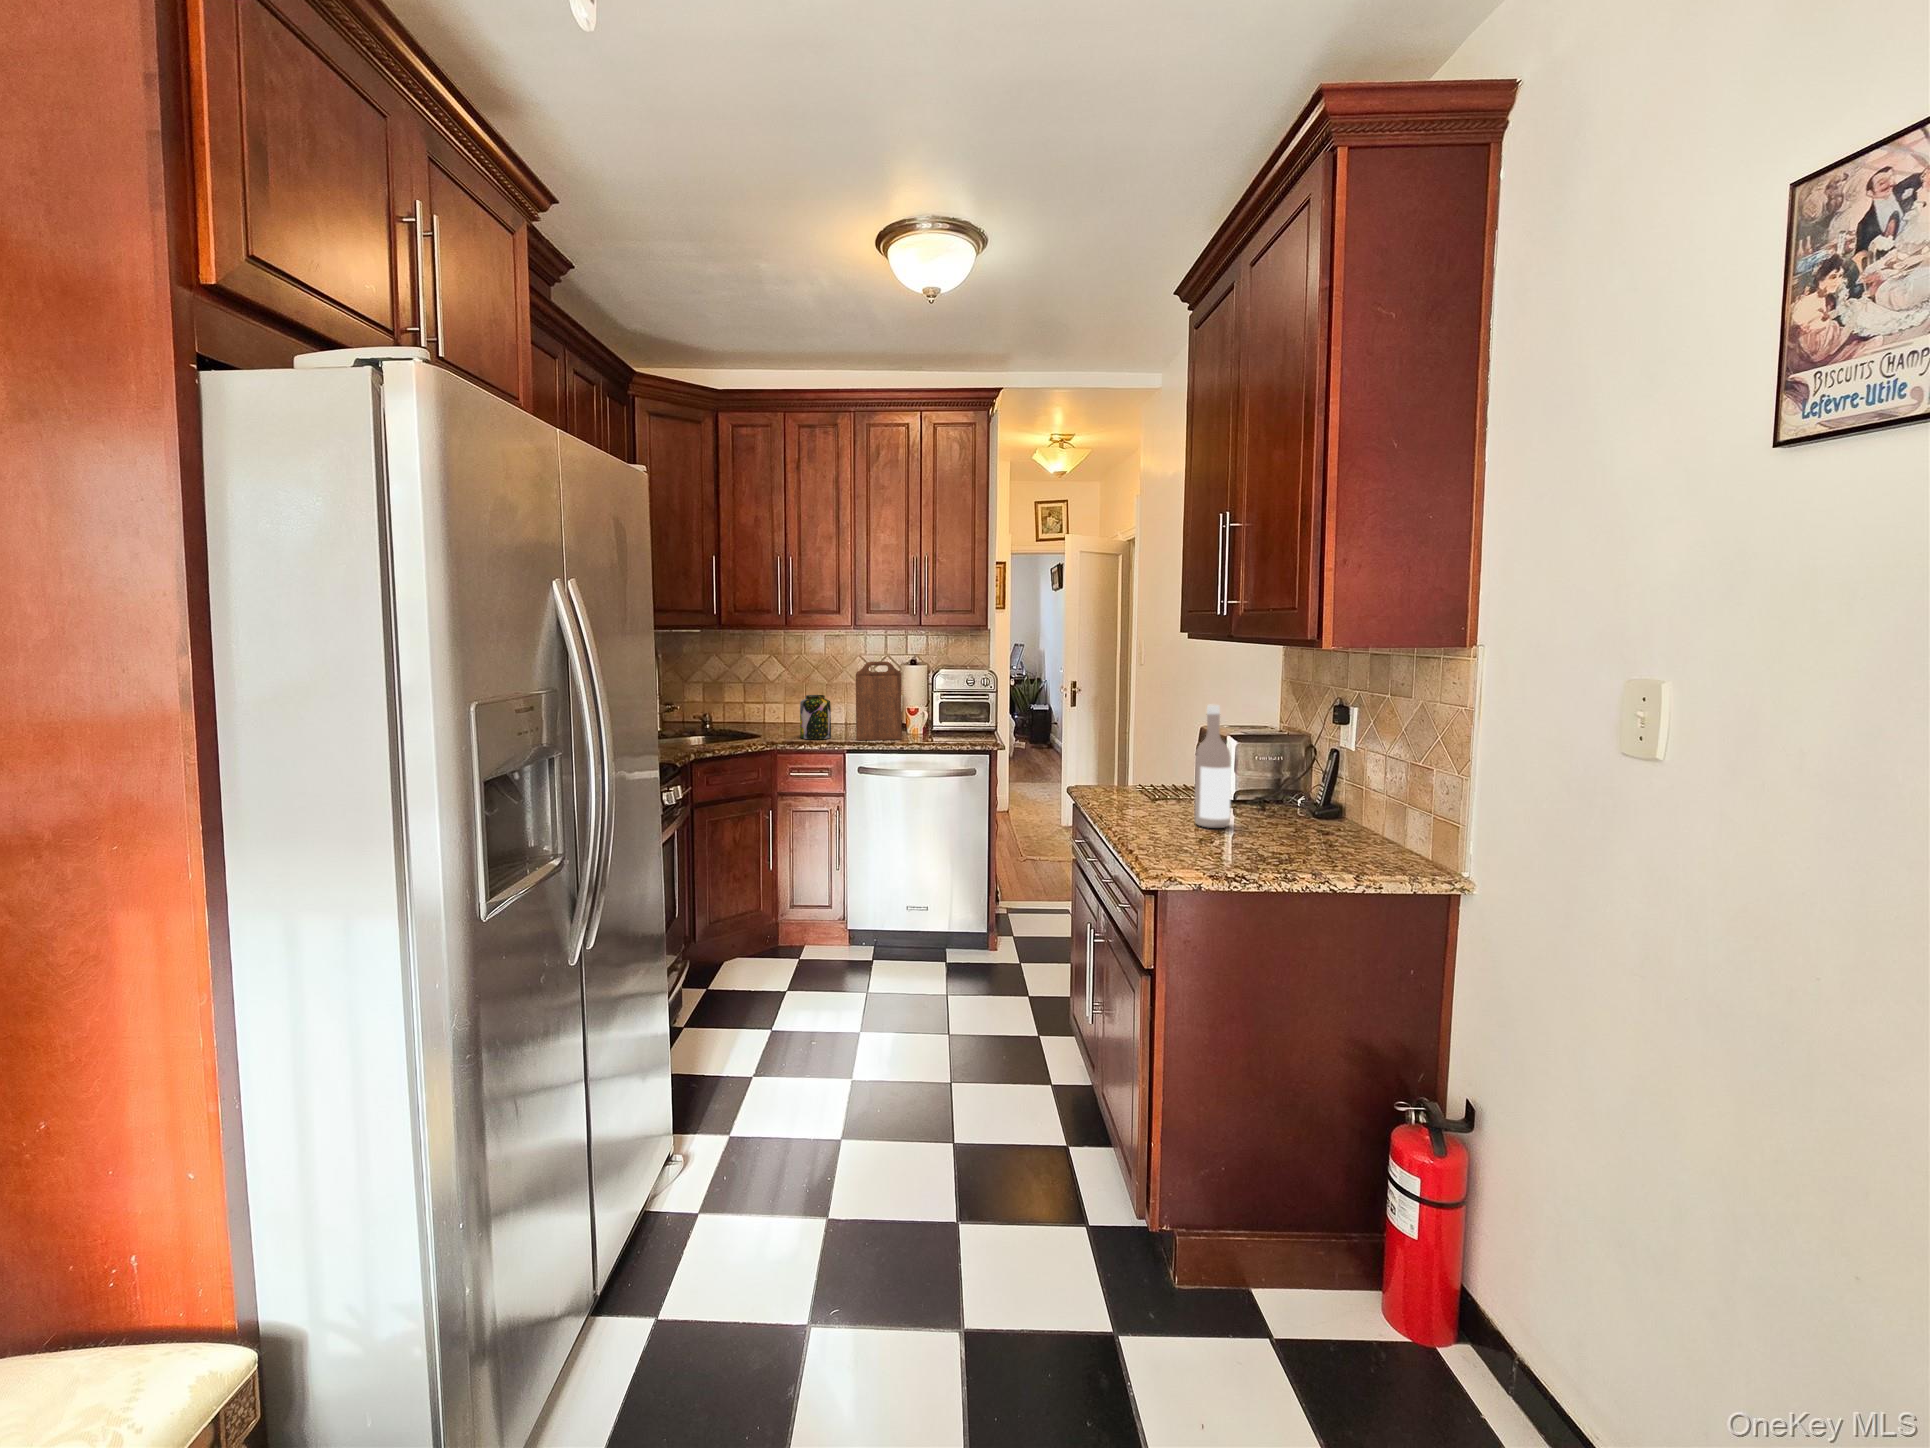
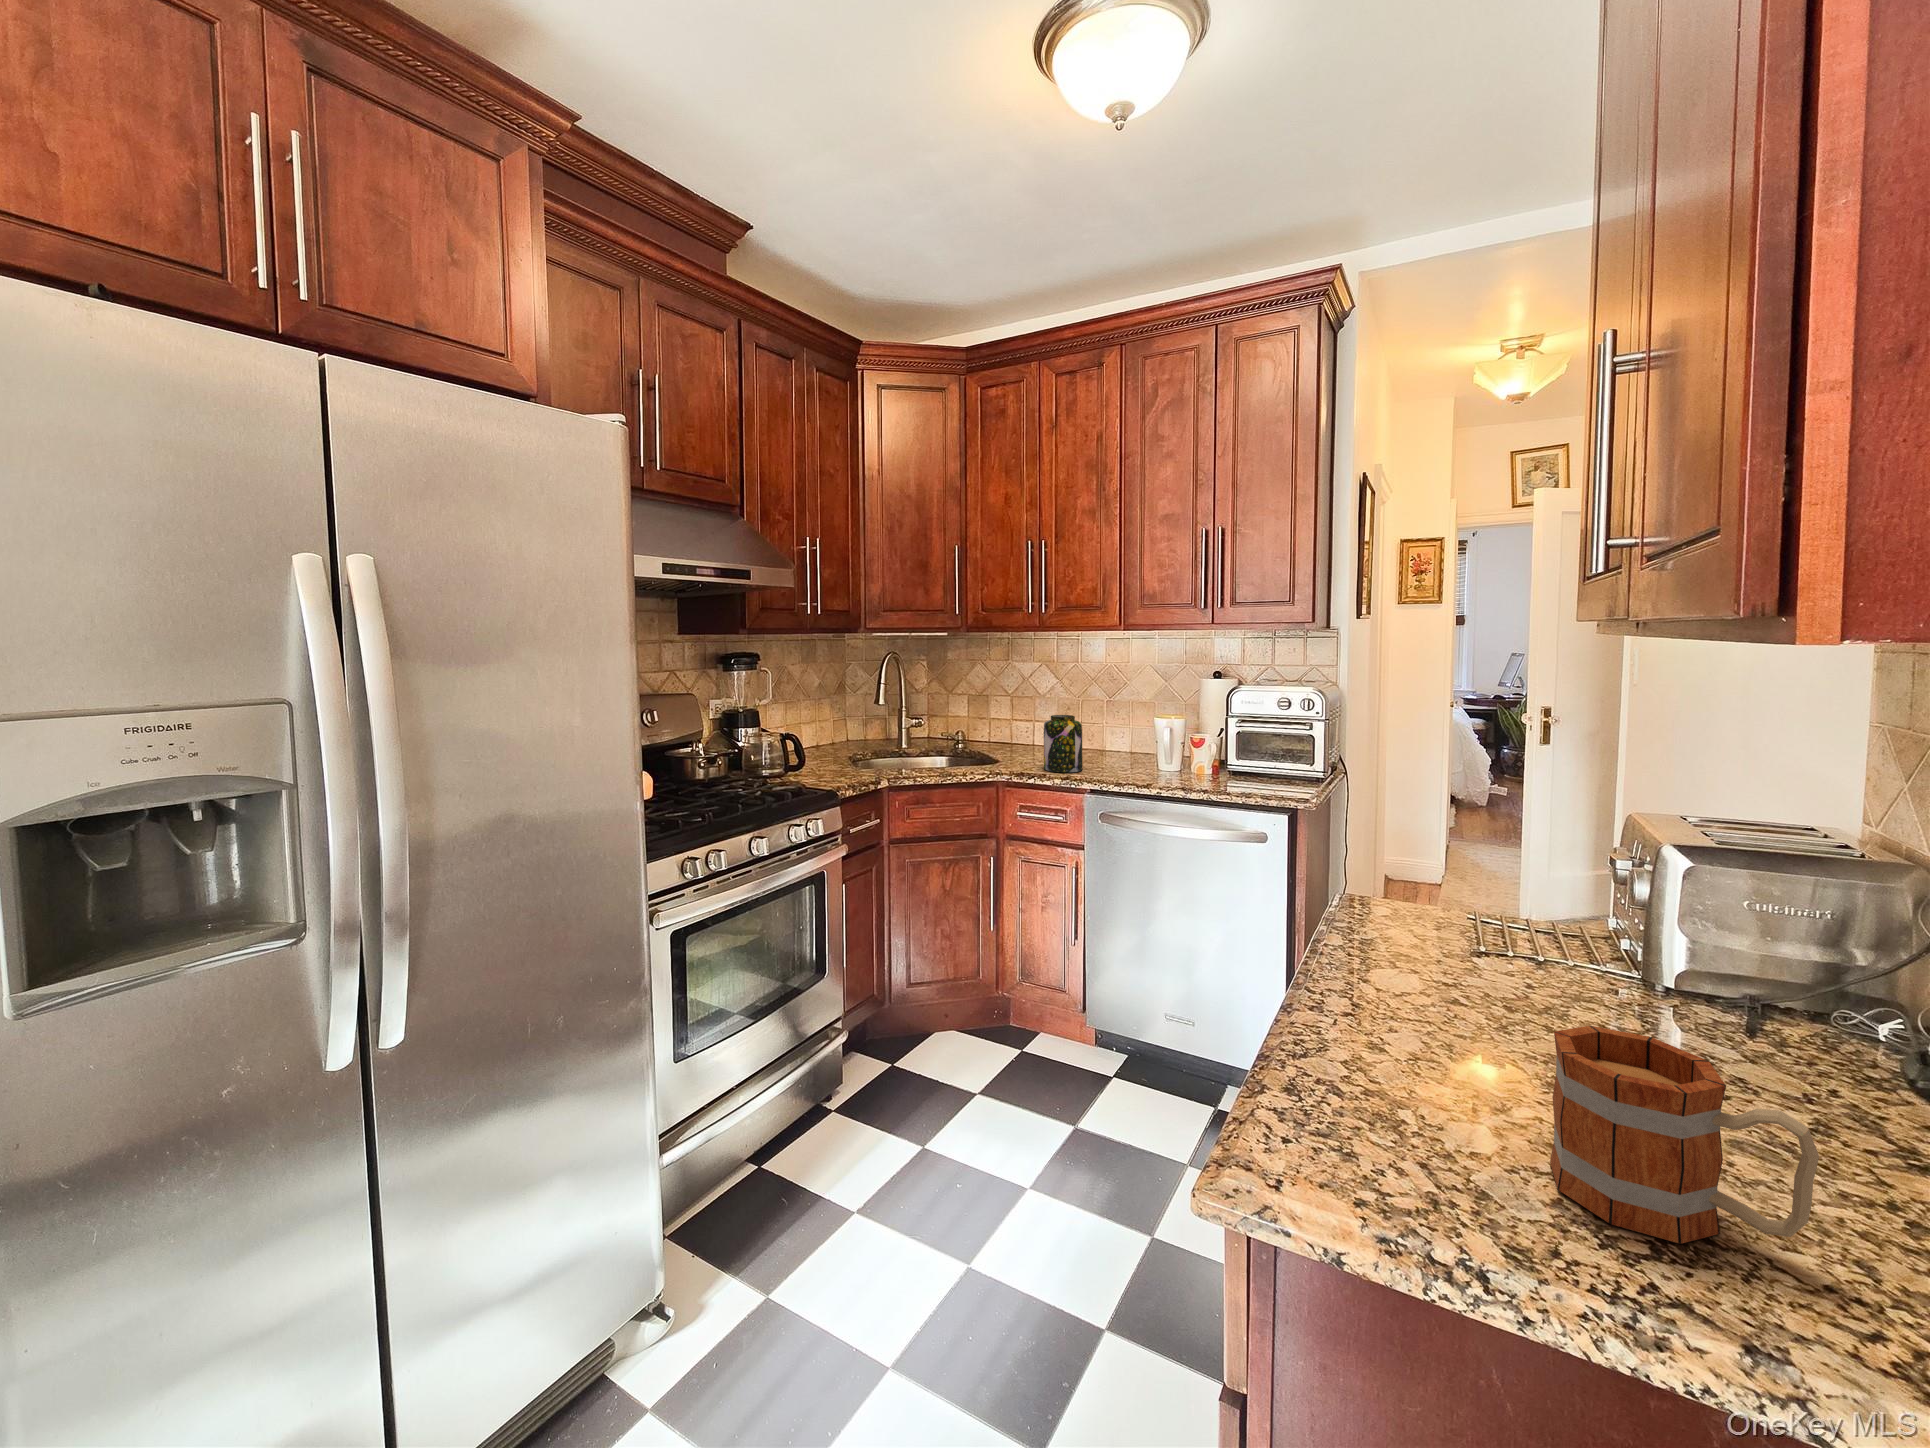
cutting board: present [856,661,902,740] -> none [1107,674,1171,781]
wine bottle: present [1194,705,1231,828] -> none [1512,789,1608,1073]
mug: none [1237,794,1320,861] -> present [1550,1026,1819,1244]

